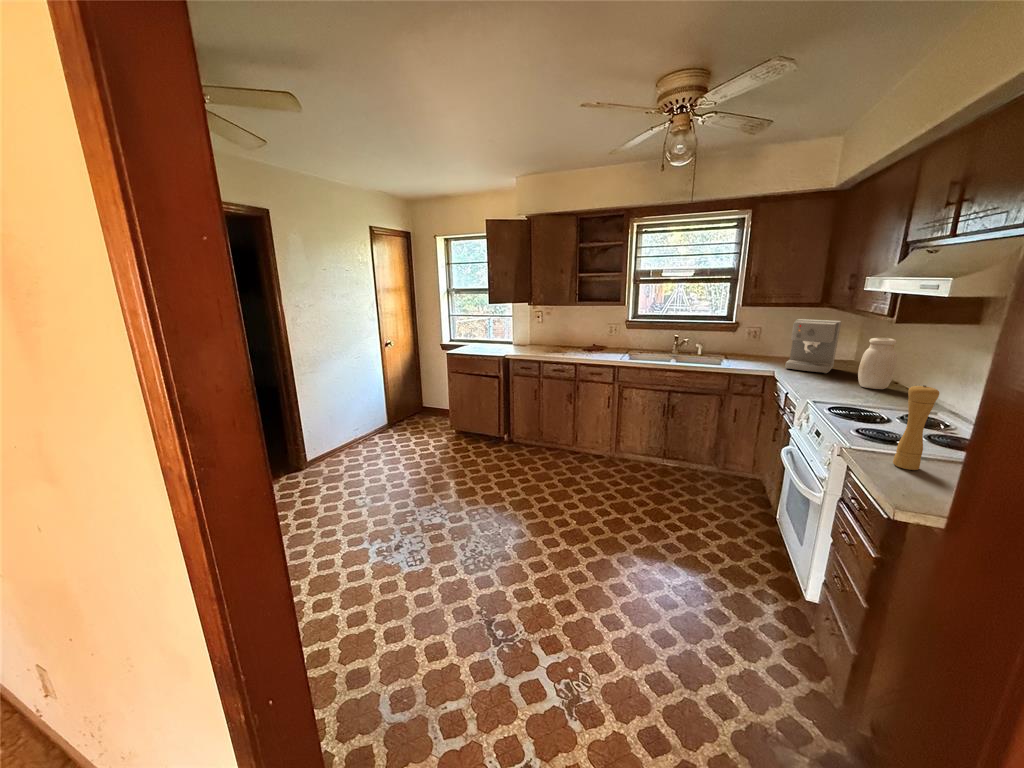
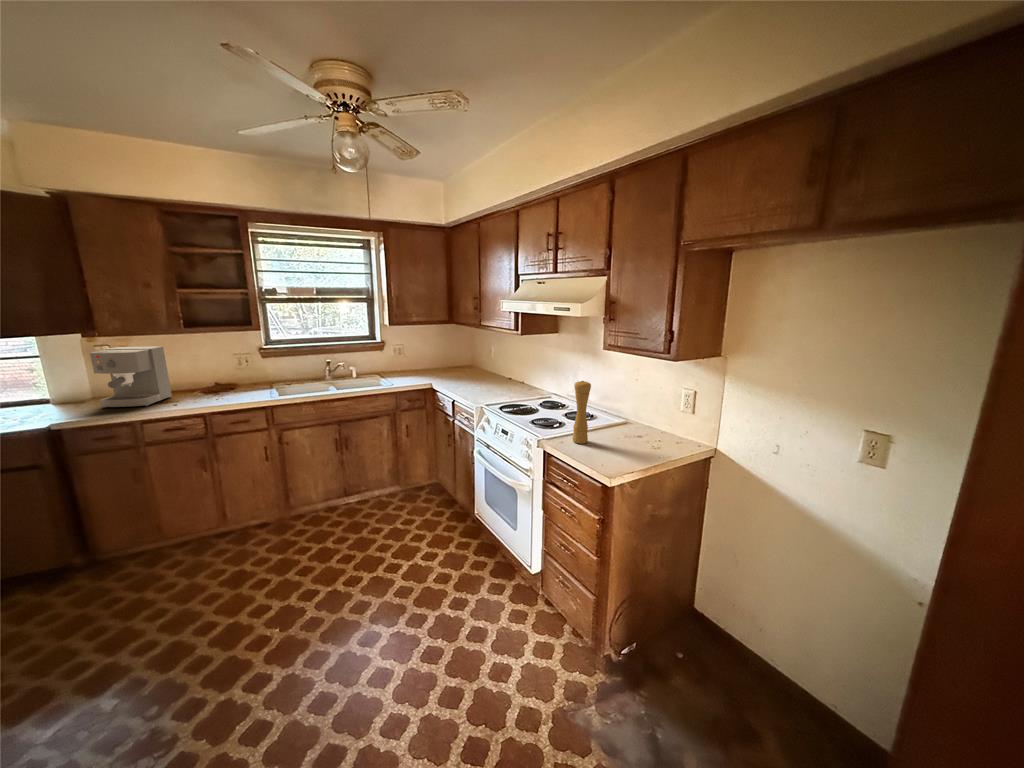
coffee maker: present [785,319,841,374] -> present [90,346,172,408]
jar: present [858,338,897,389] -> none [492,346,513,385]

